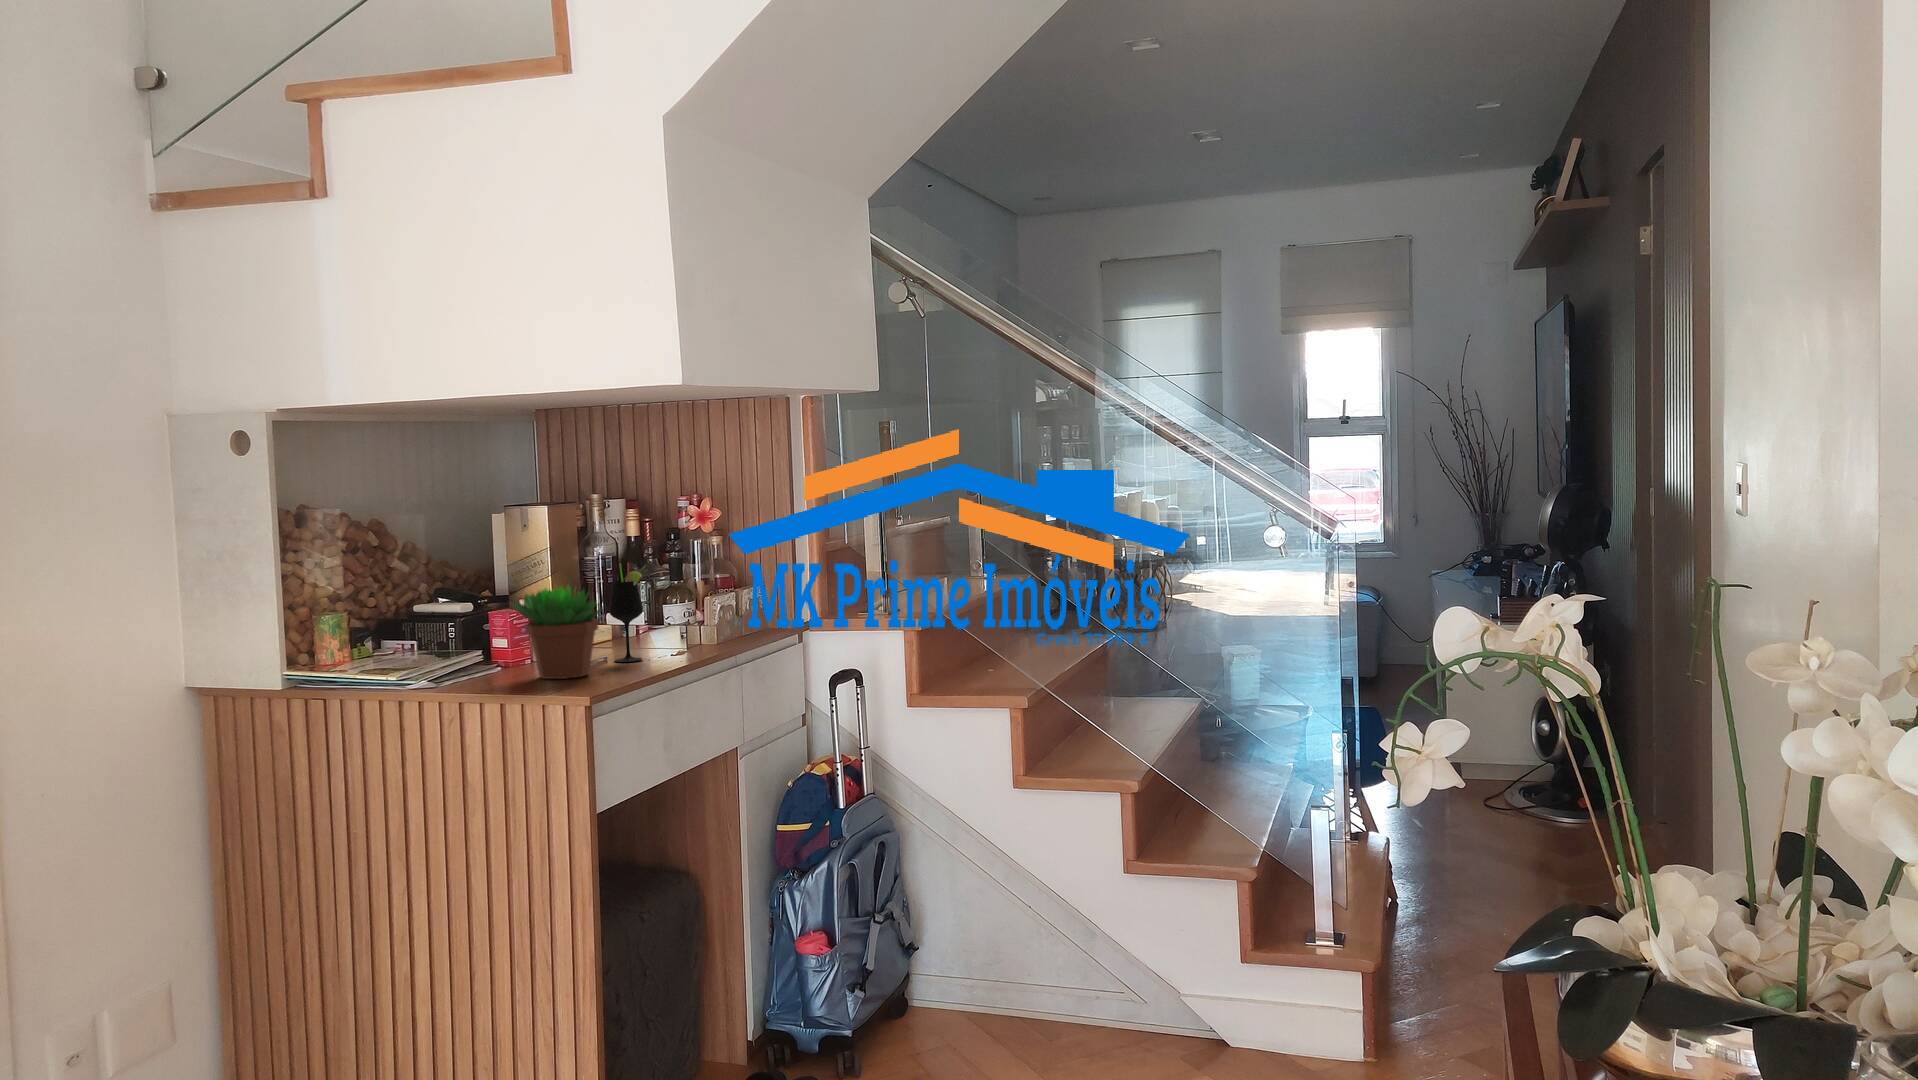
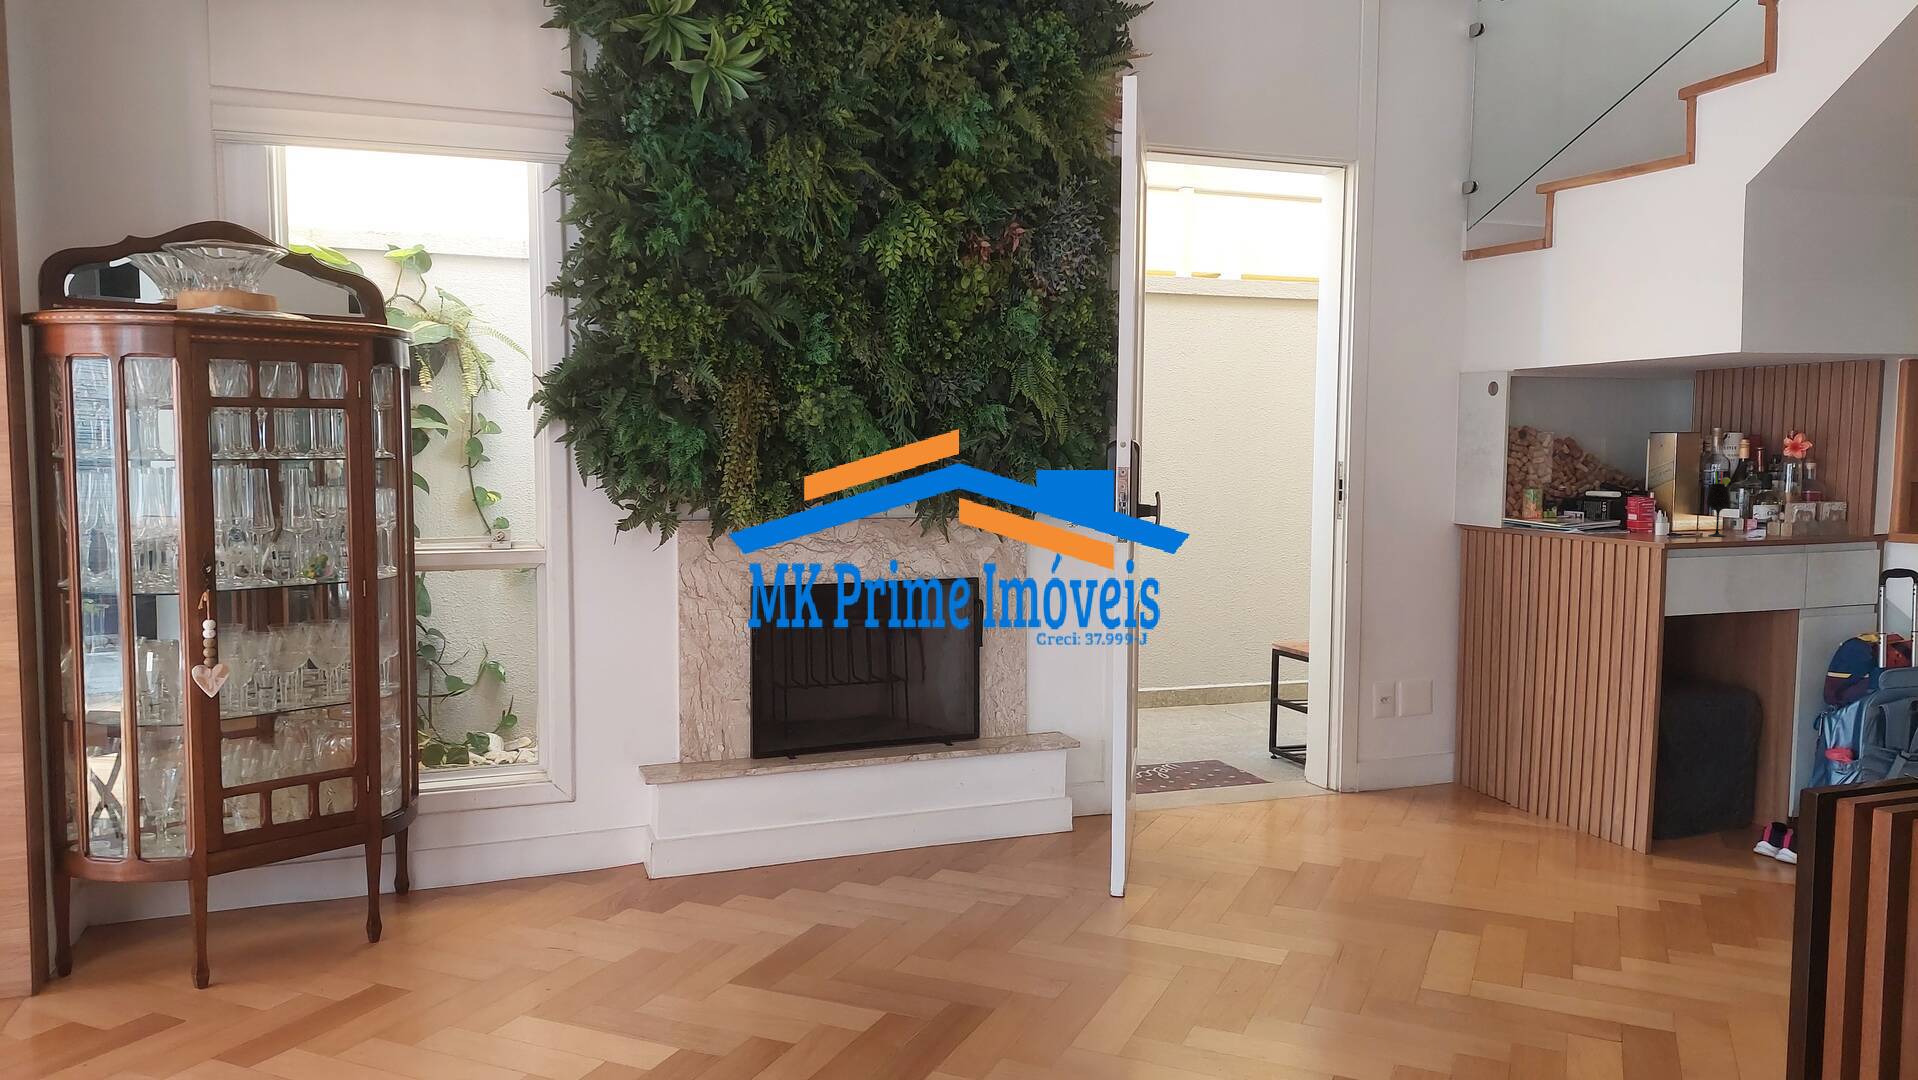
succulent plant: present [510,585,603,679] -> none [1635,479,1697,537]

